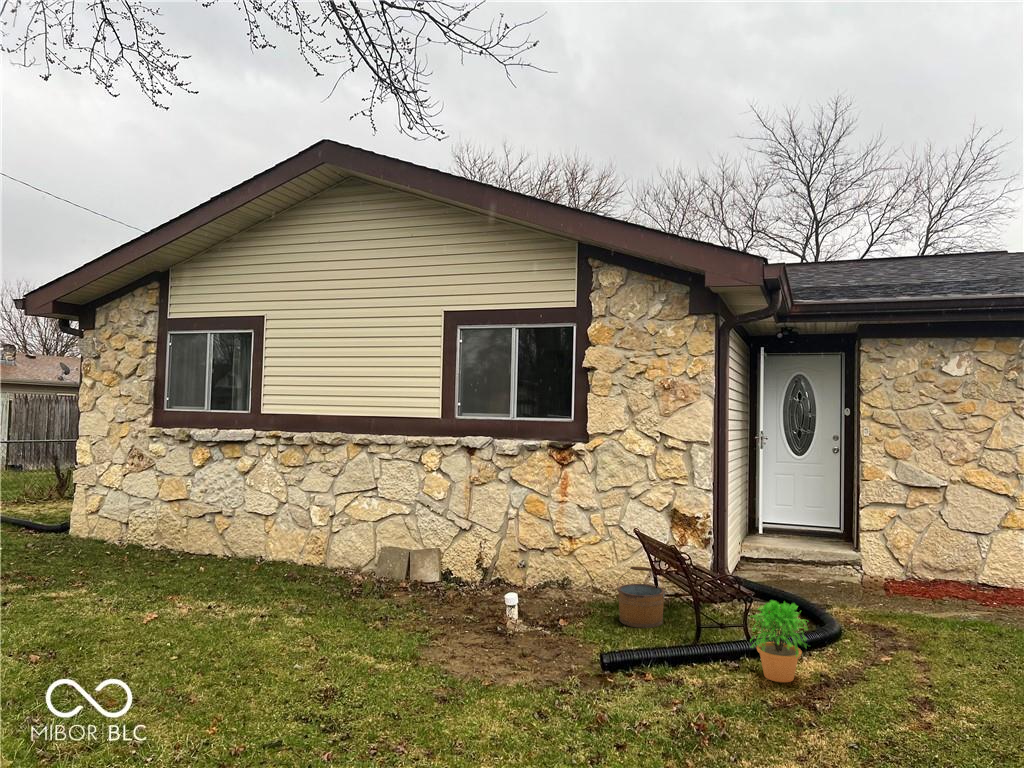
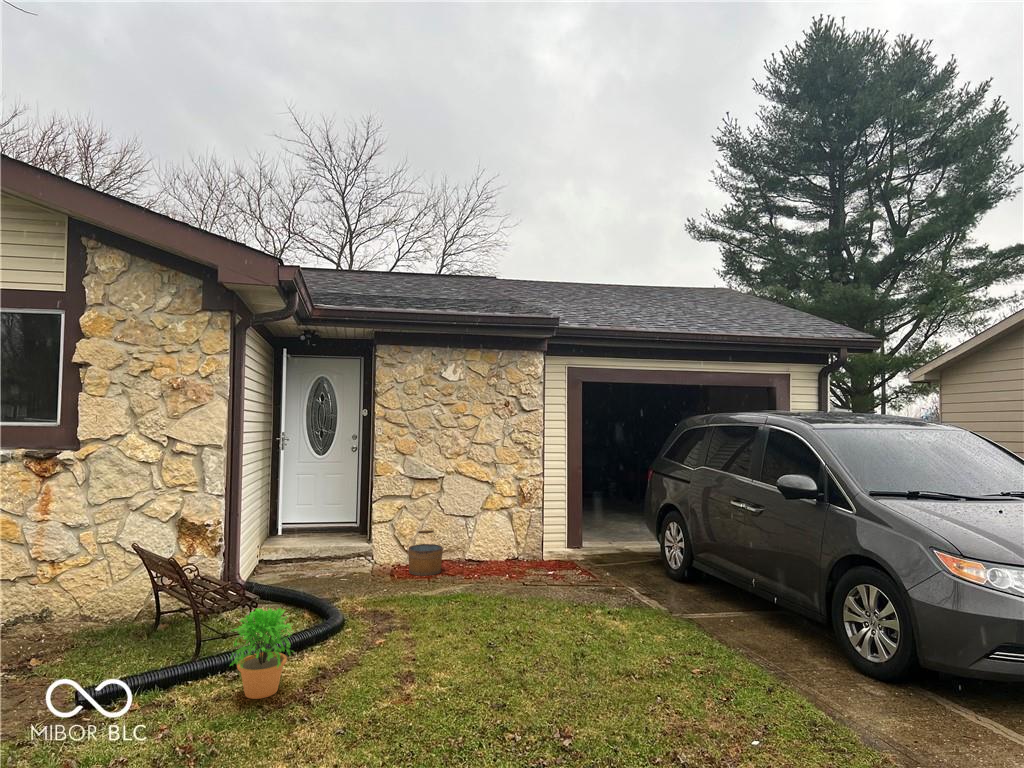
bucket: present [617,566,665,628] -> present [407,530,443,576]

